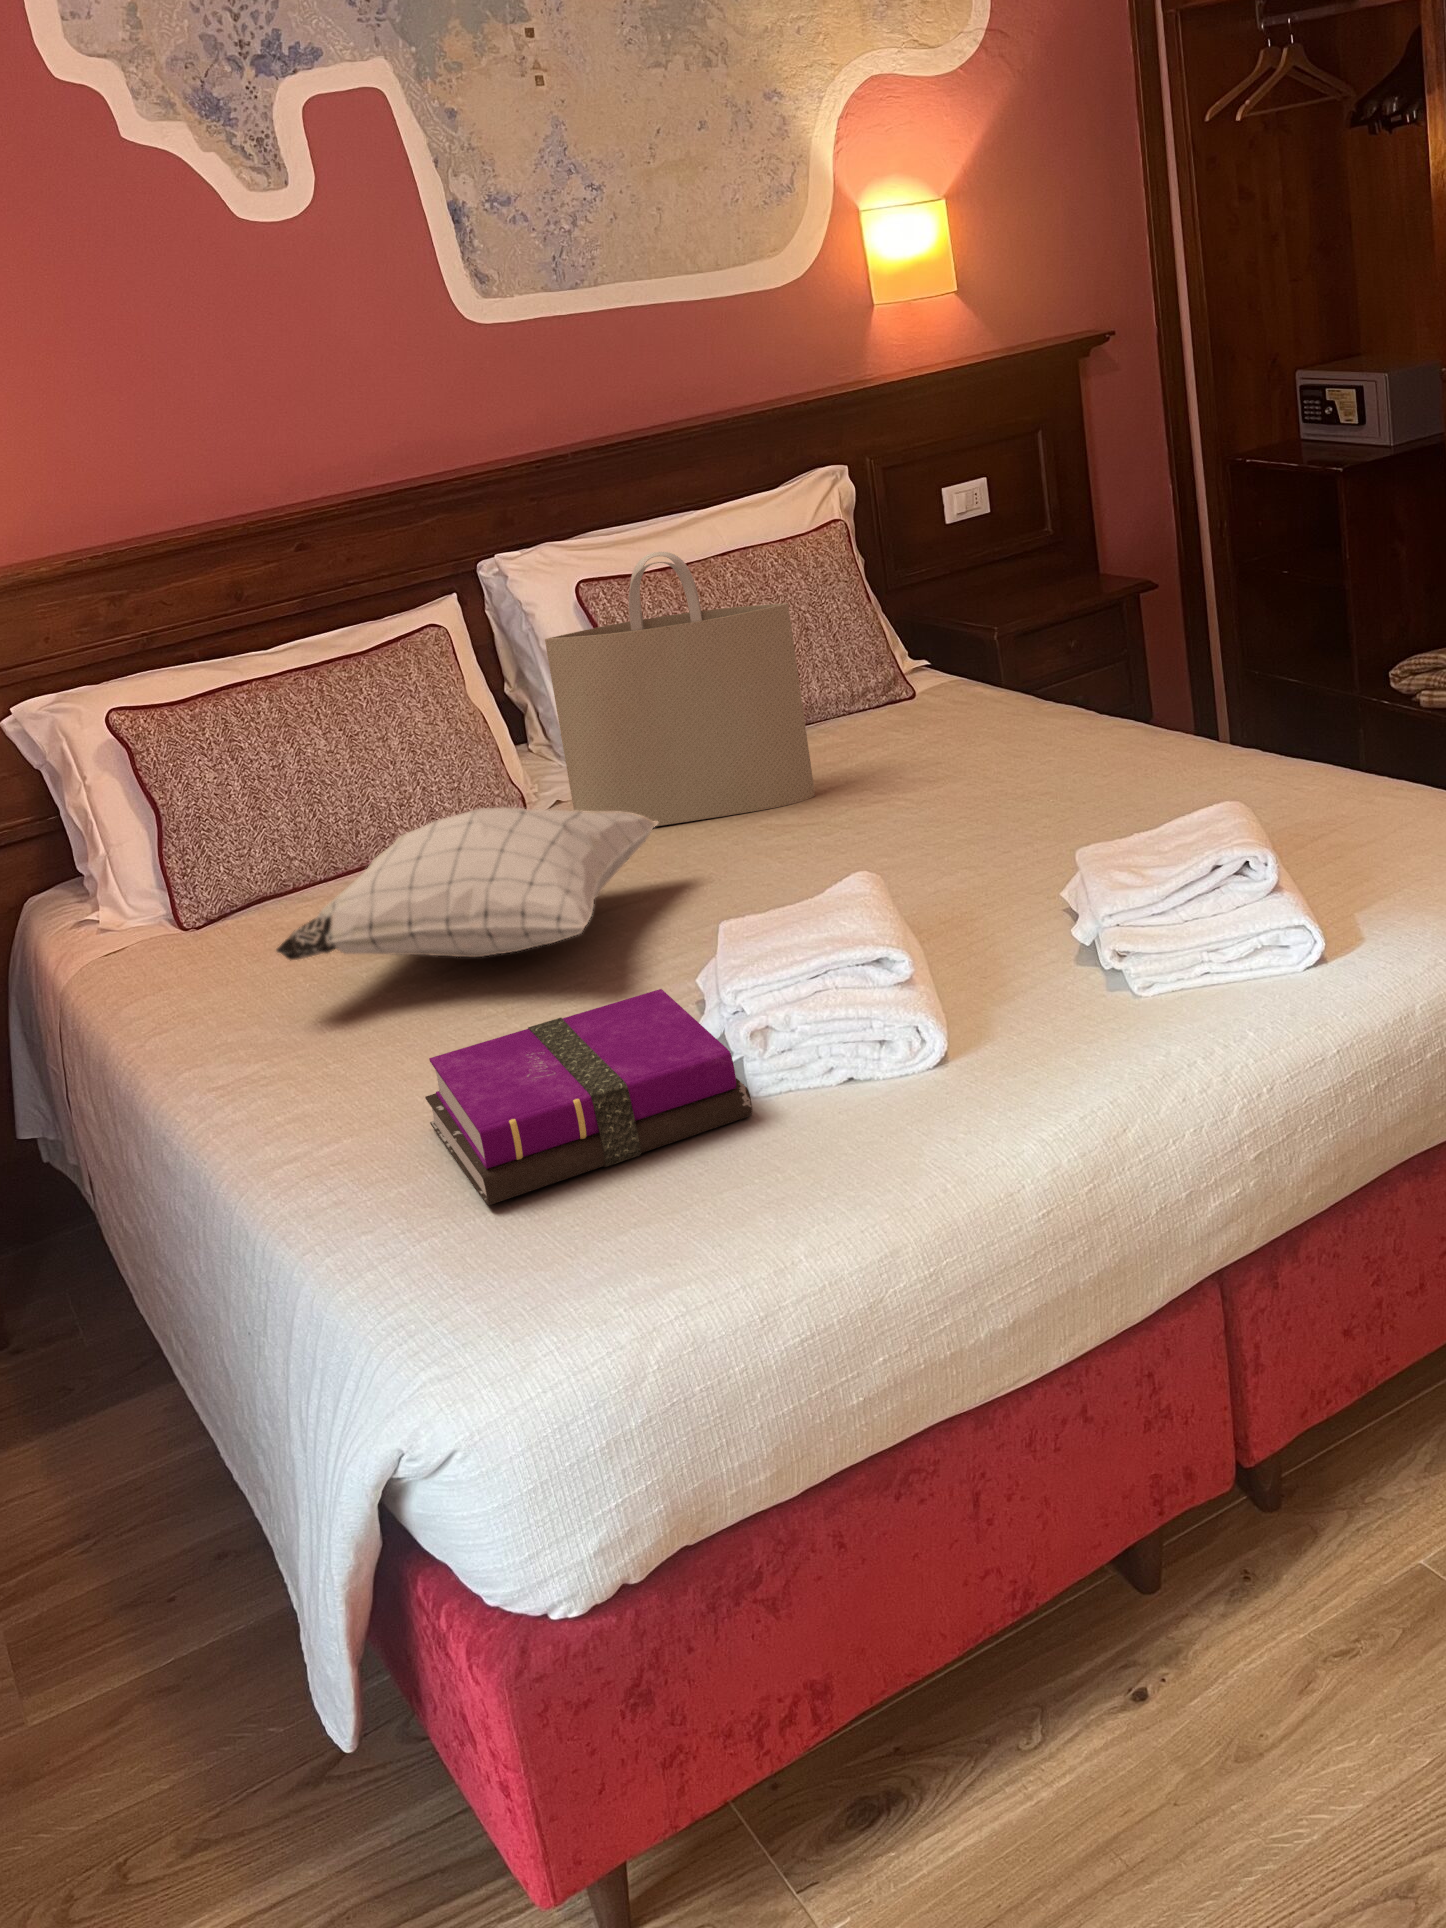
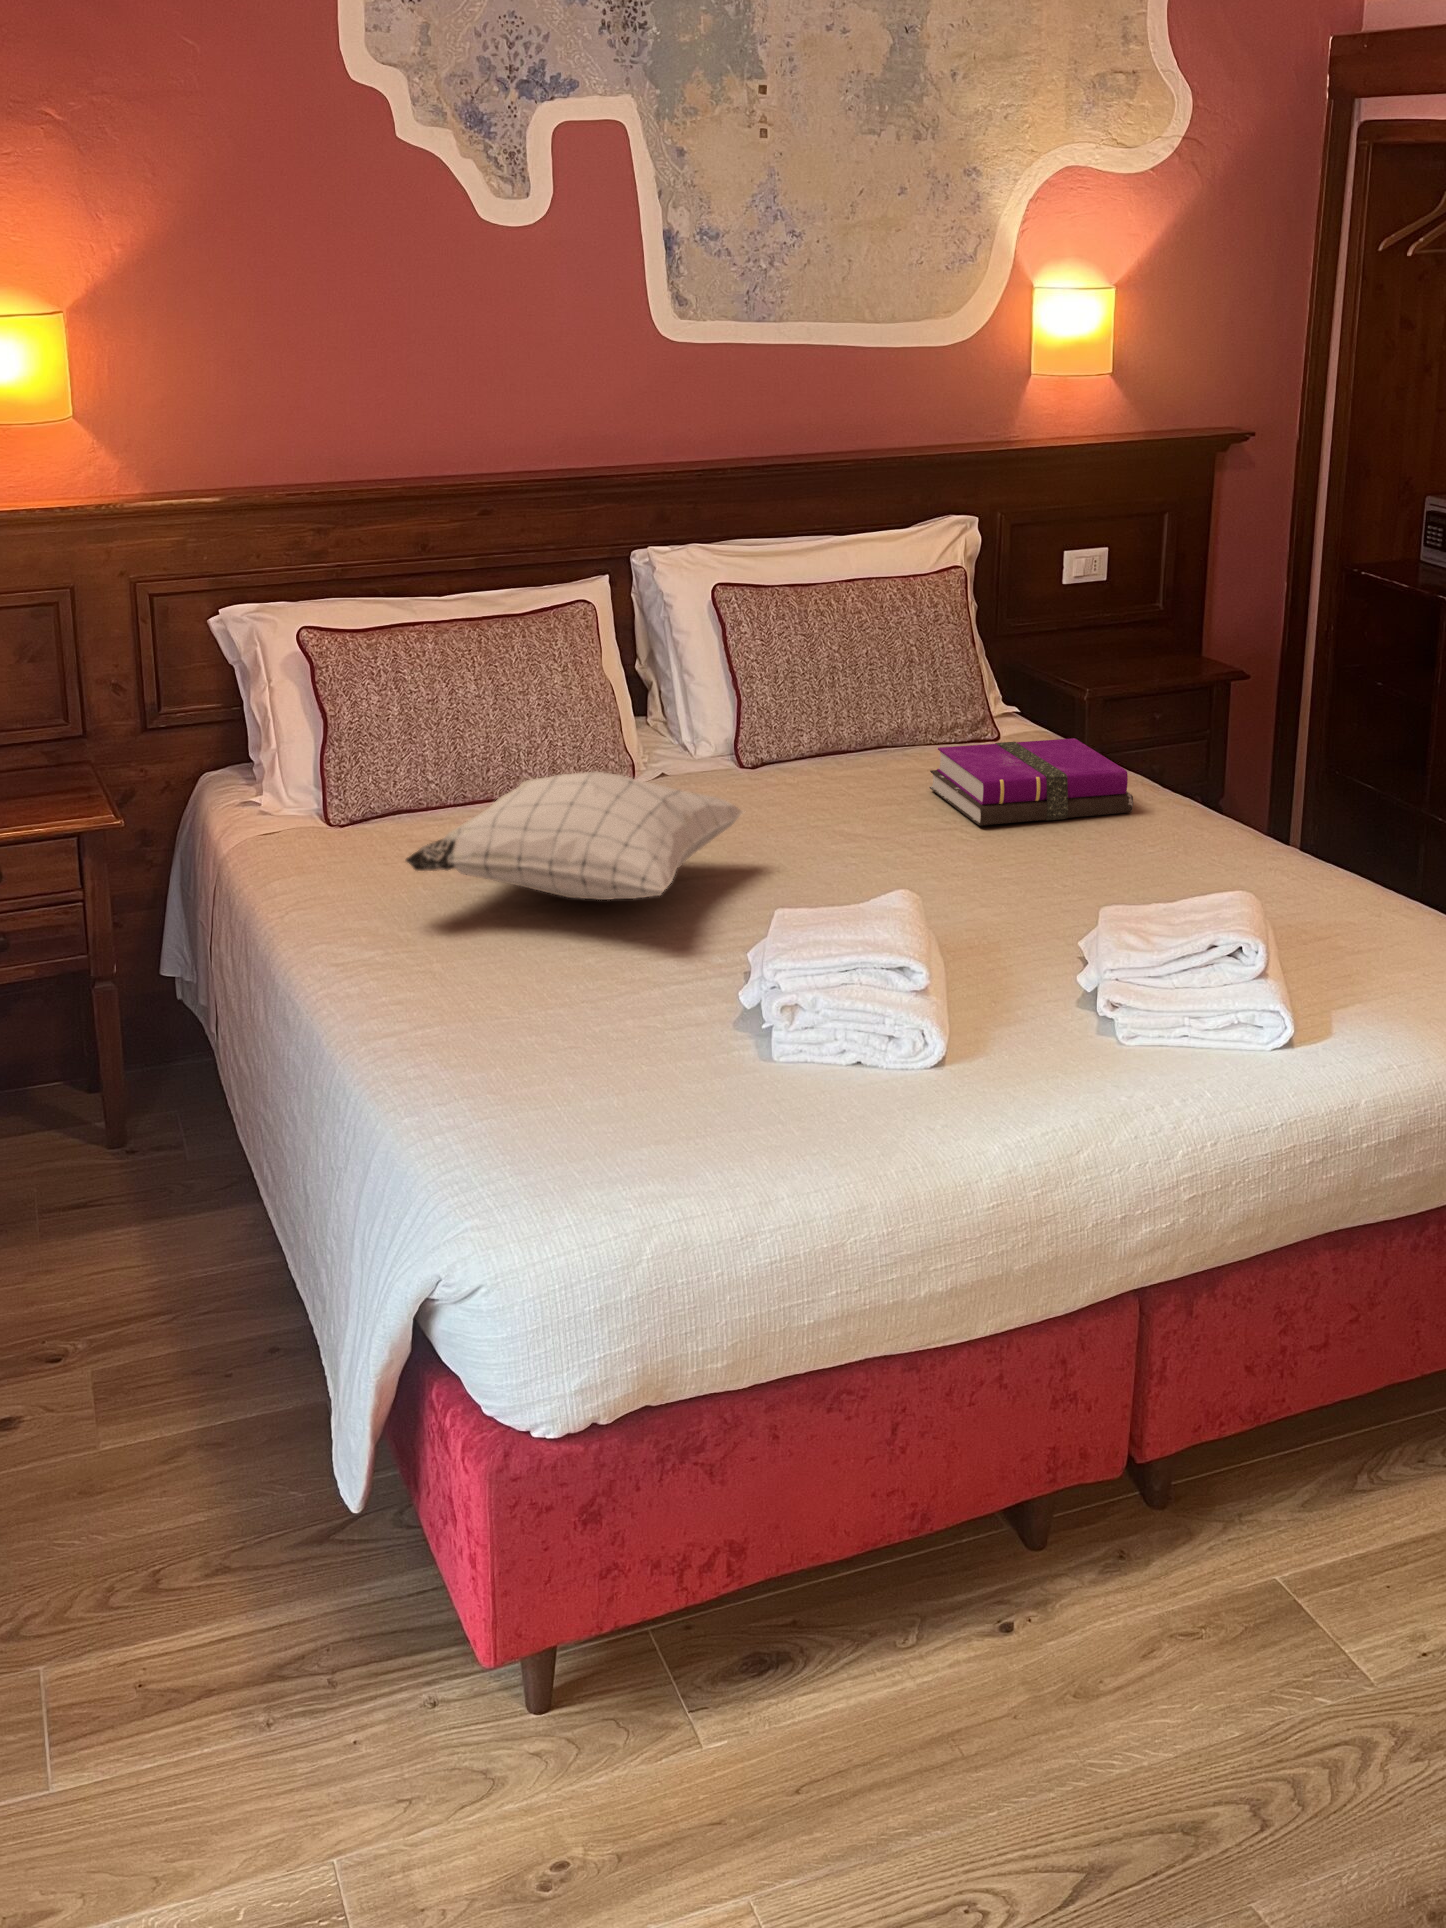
tote bag: present [545,552,815,826] -> none [677,574,895,817]
notebook: present [425,989,752,1205] -> present [929,738,1133,826]

